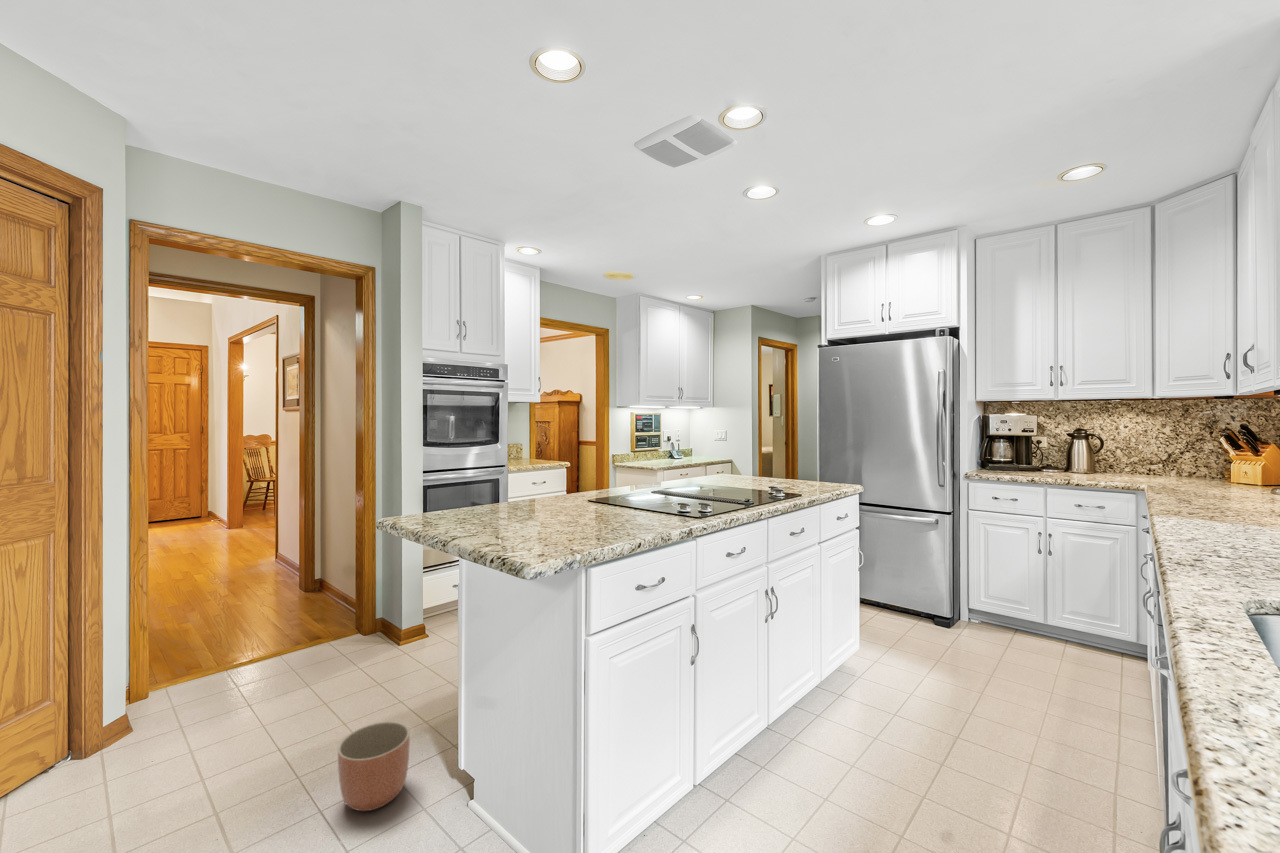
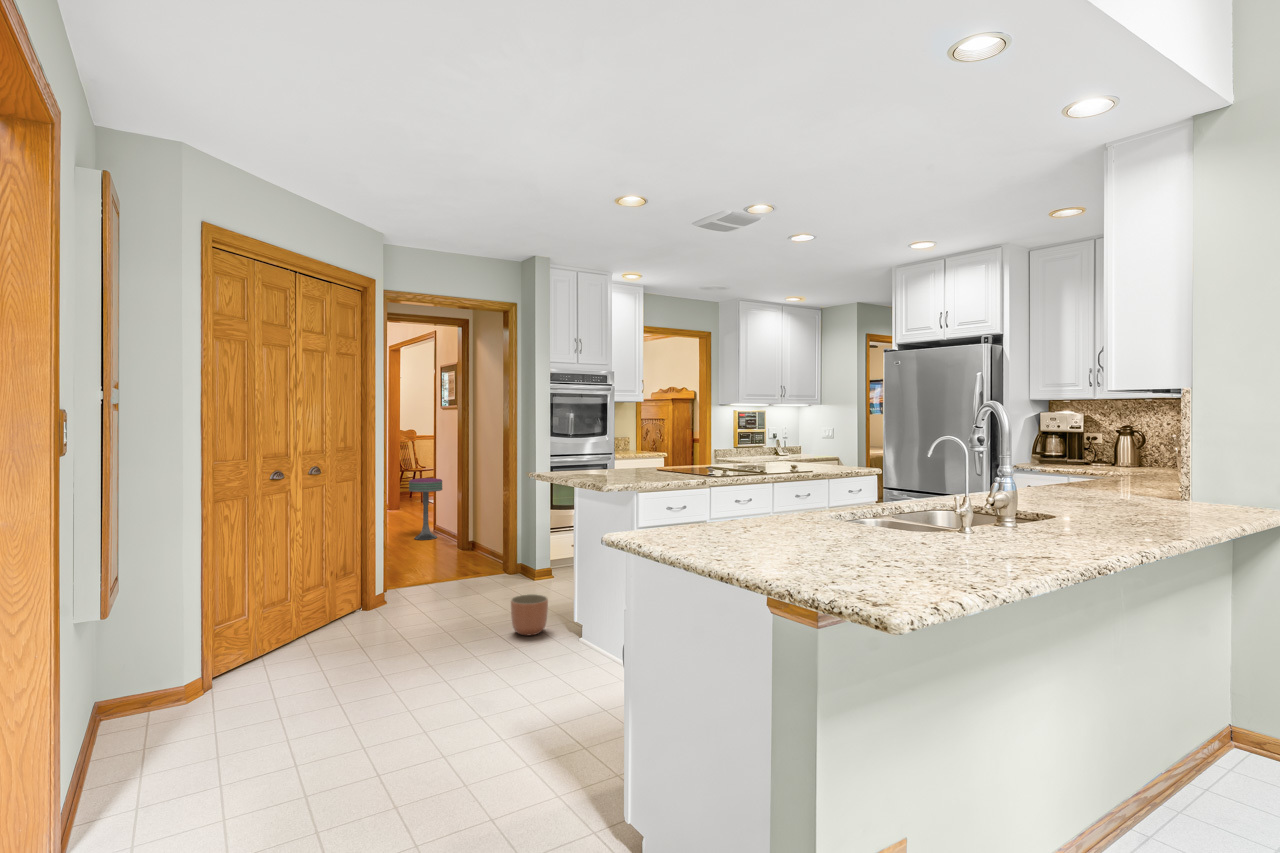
bar stool: none [236,497,285,576] -> present [409,478,442,540]

